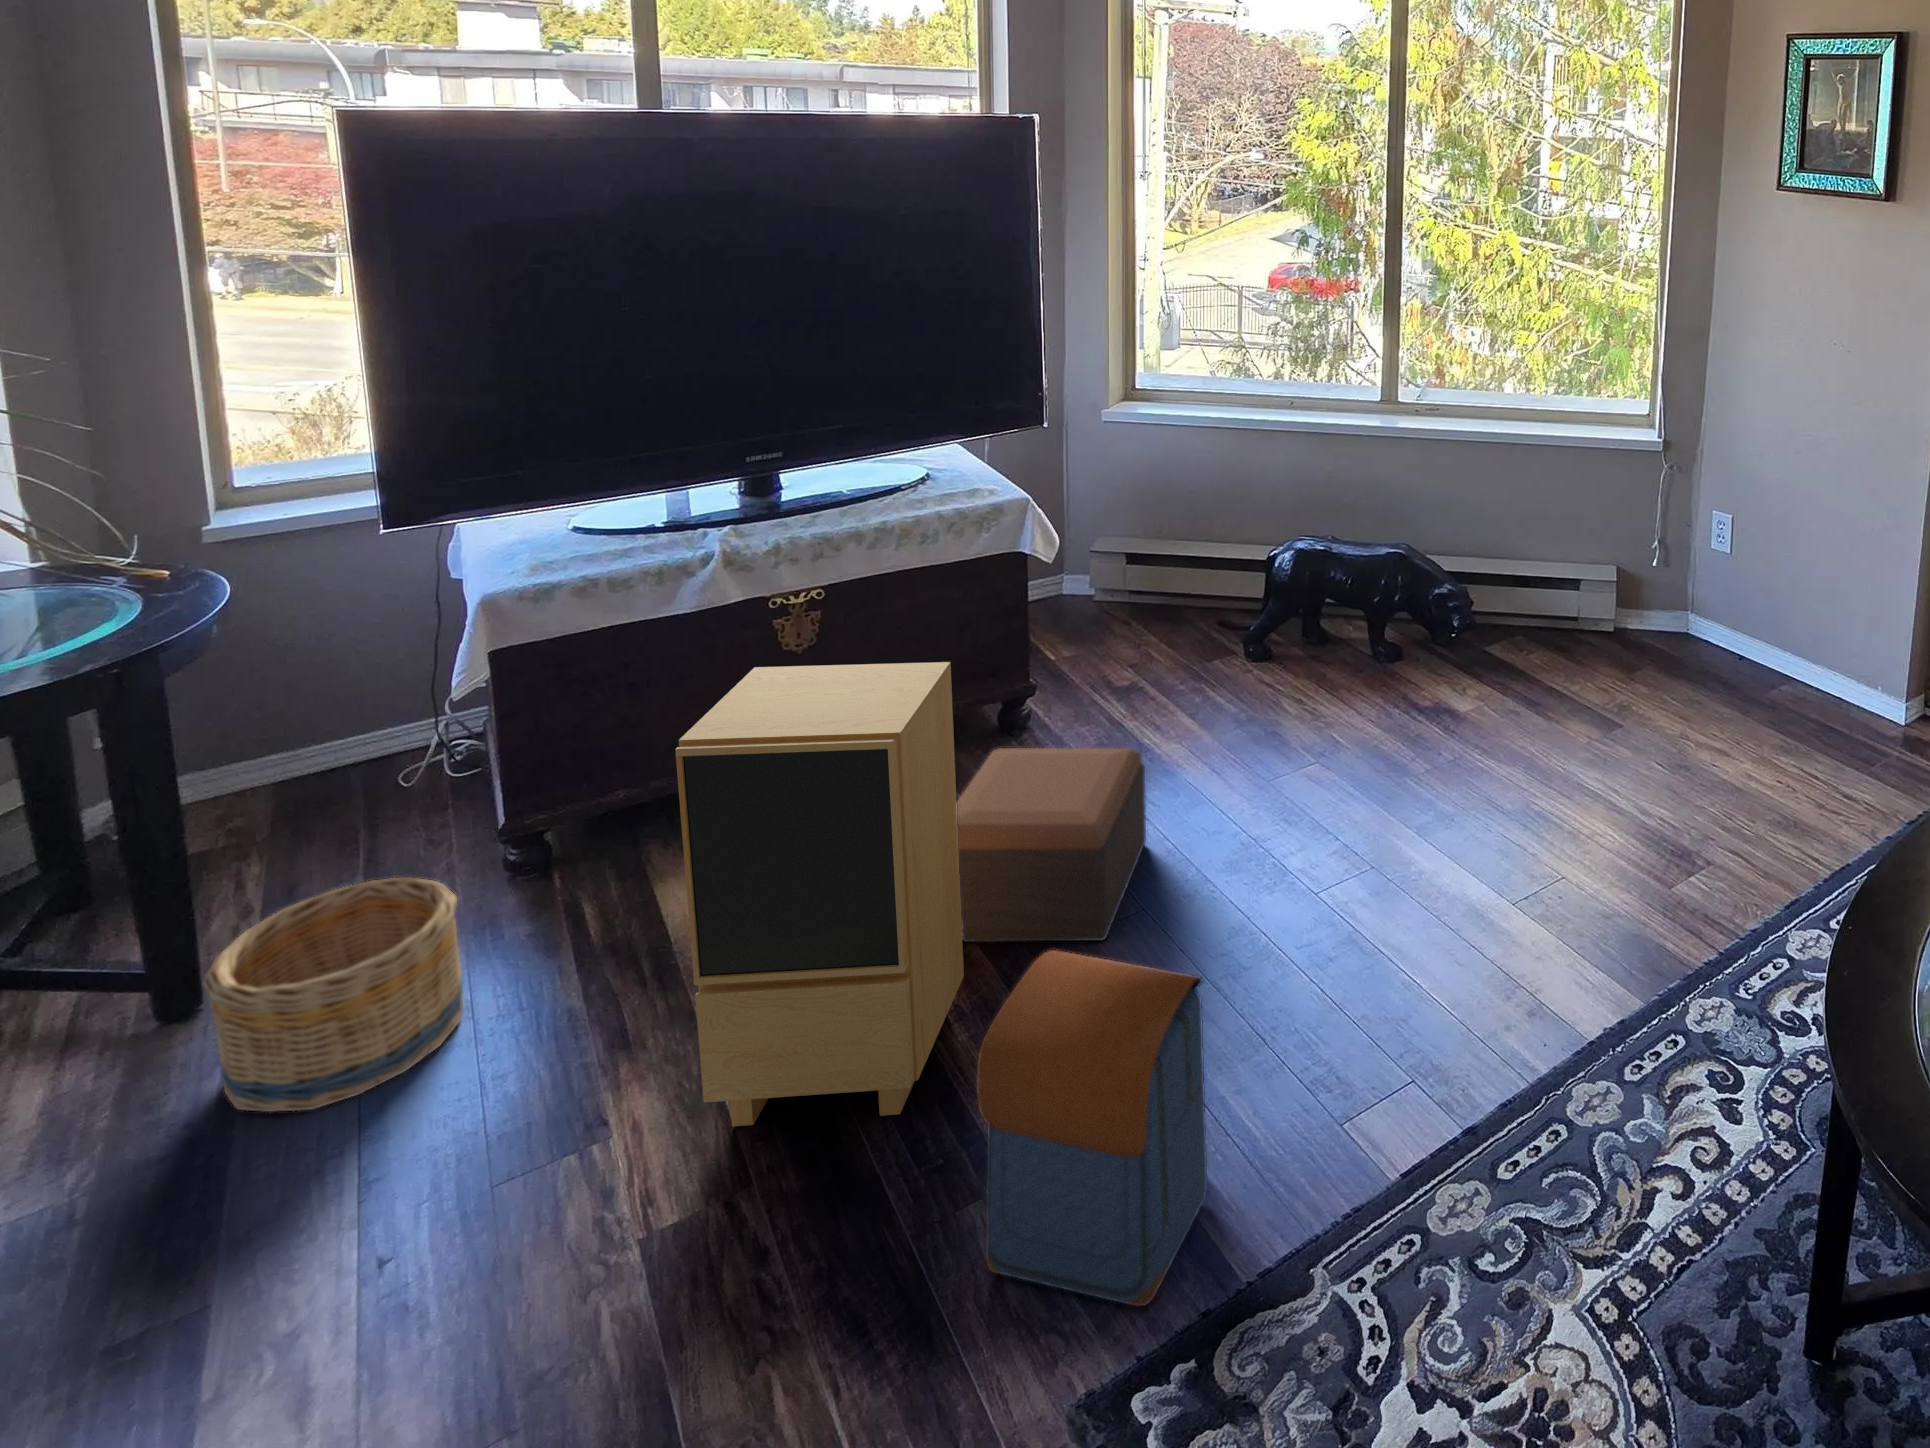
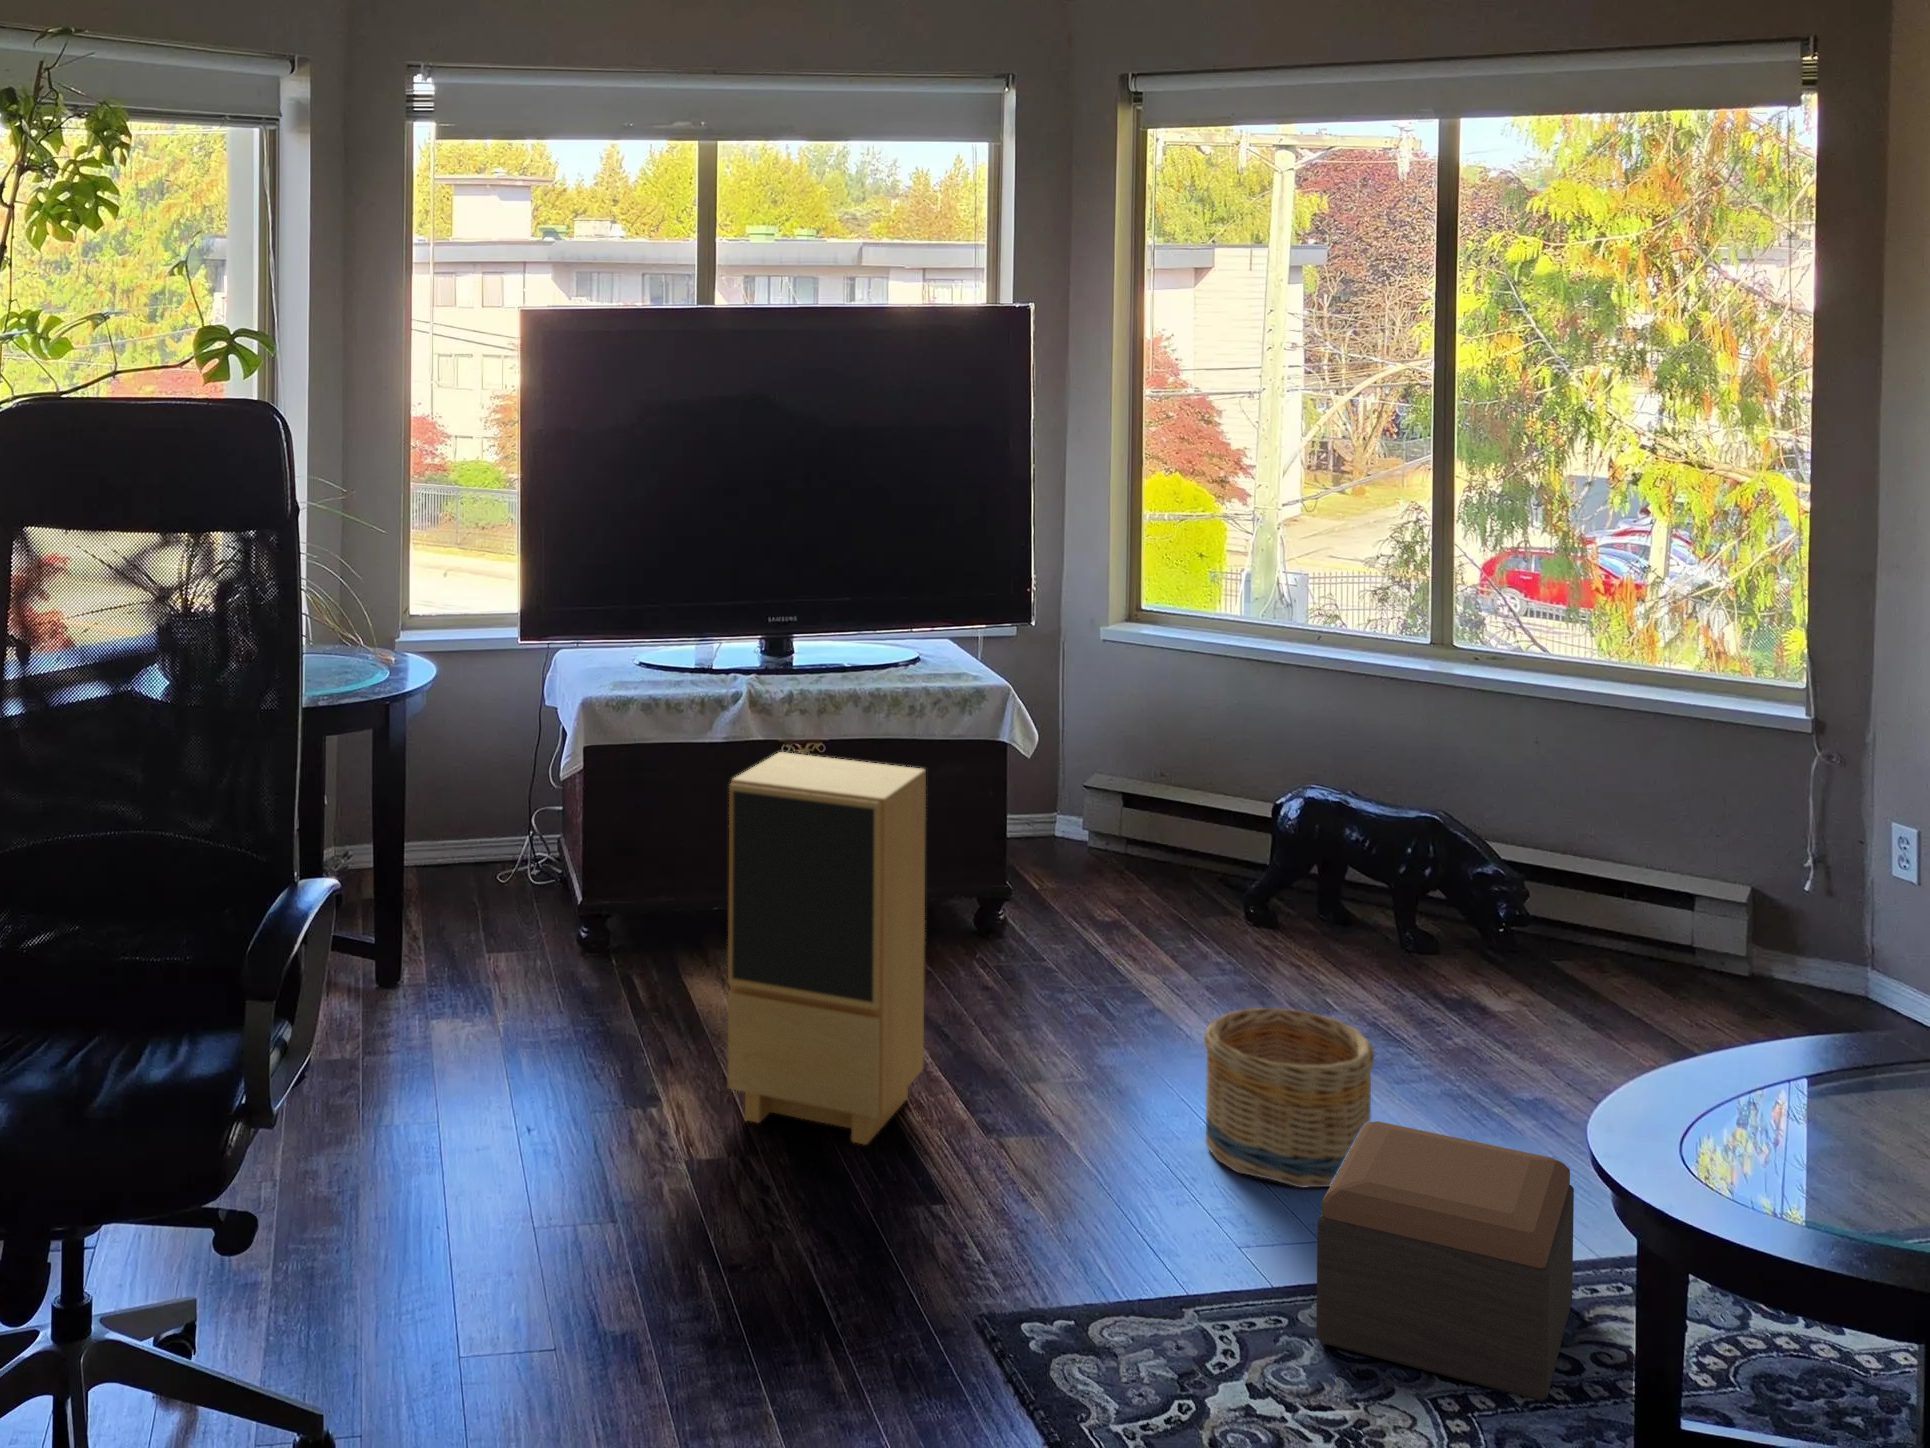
footstool: present [957,748,1146,942] -> present [1316,1121,1574,1401]
basket: present [204,877,464,1112] -> present [1204,1008,1374,1187]
backpack: present [976,950,1207,1306] -> none [924,992,1108,1285]

